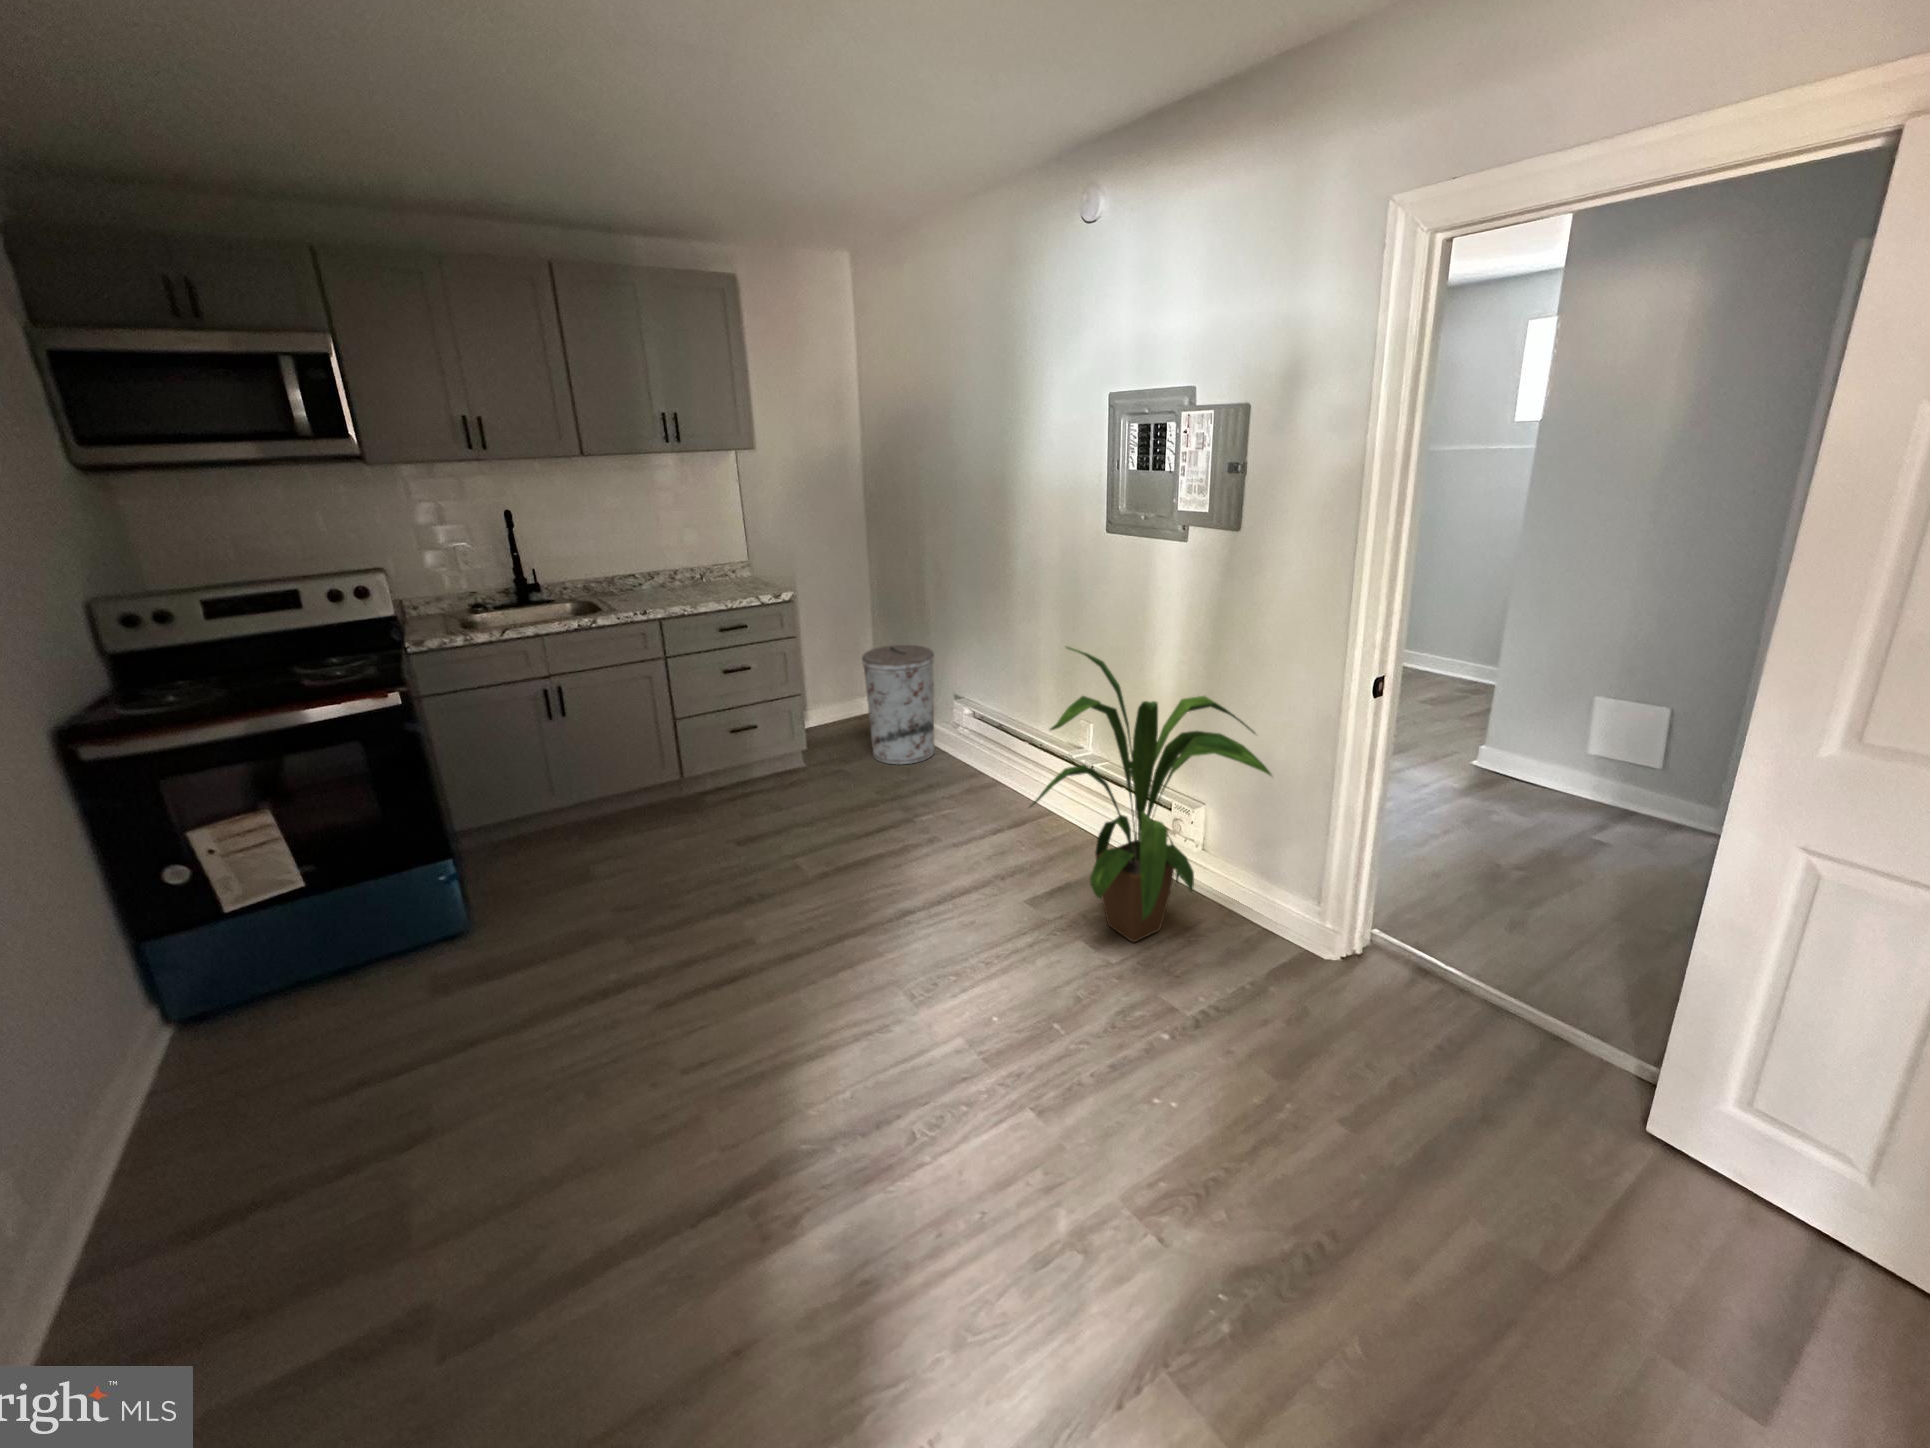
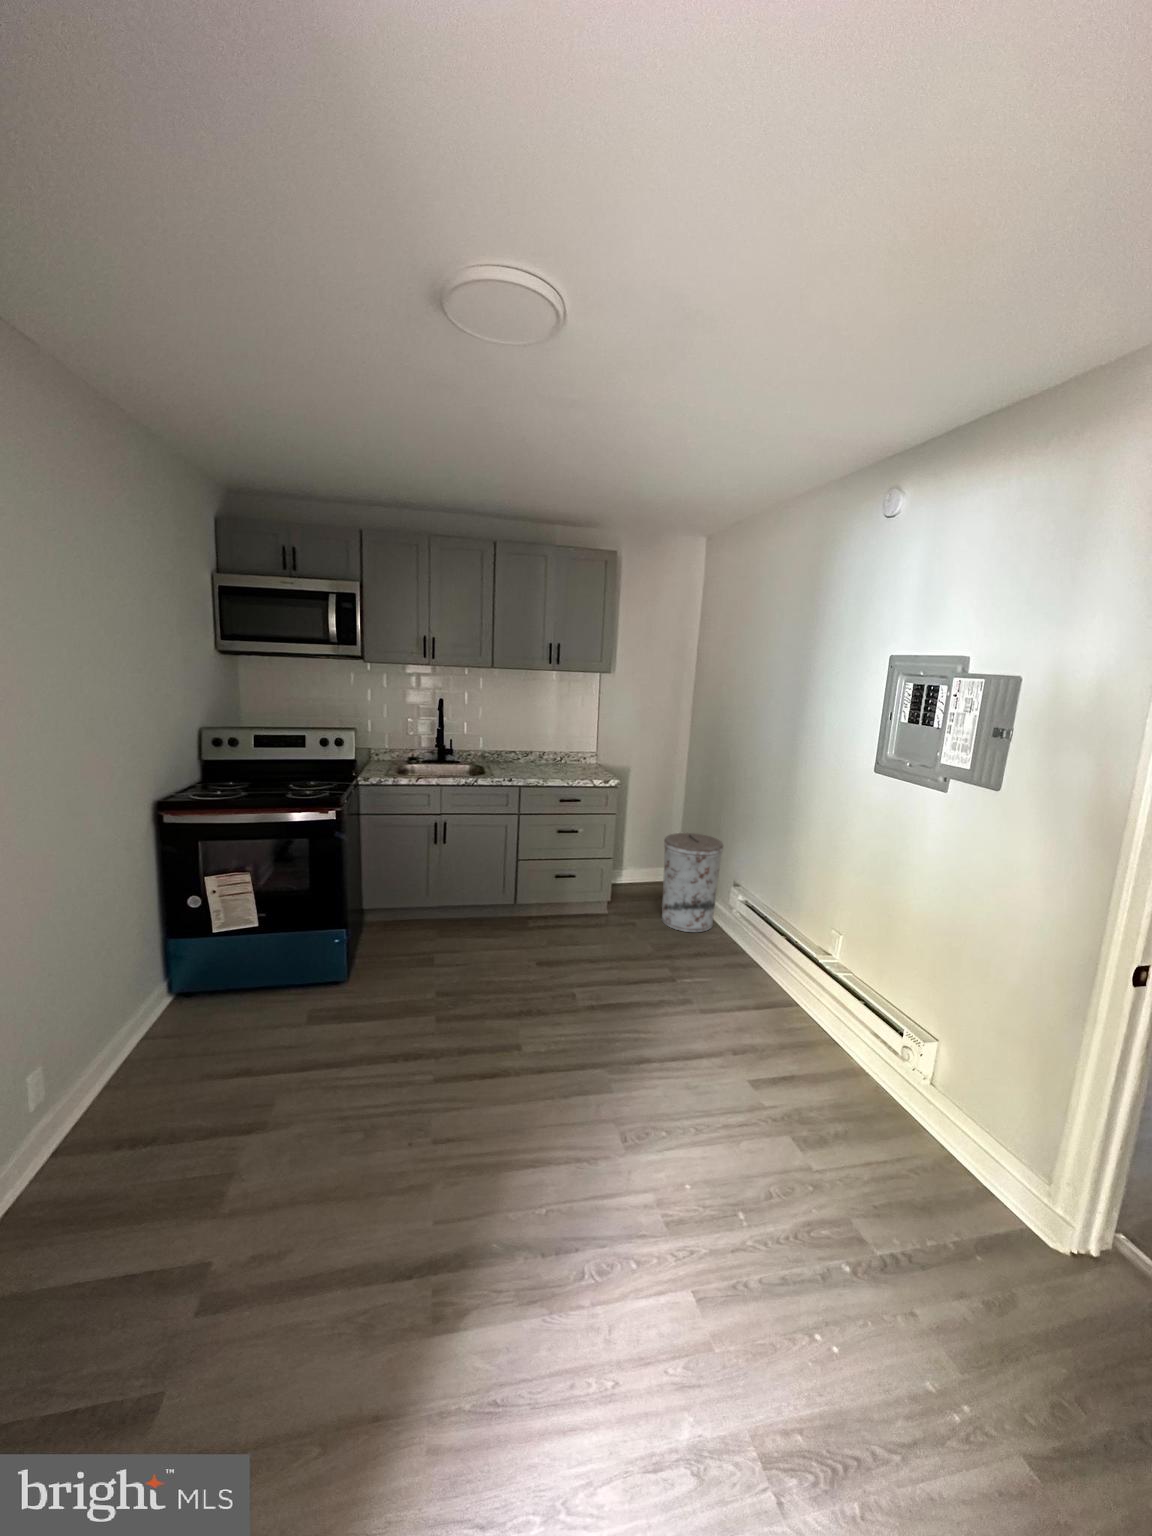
house plant: present [1030,647,1272,942] -> none [753,867,998,1156]

